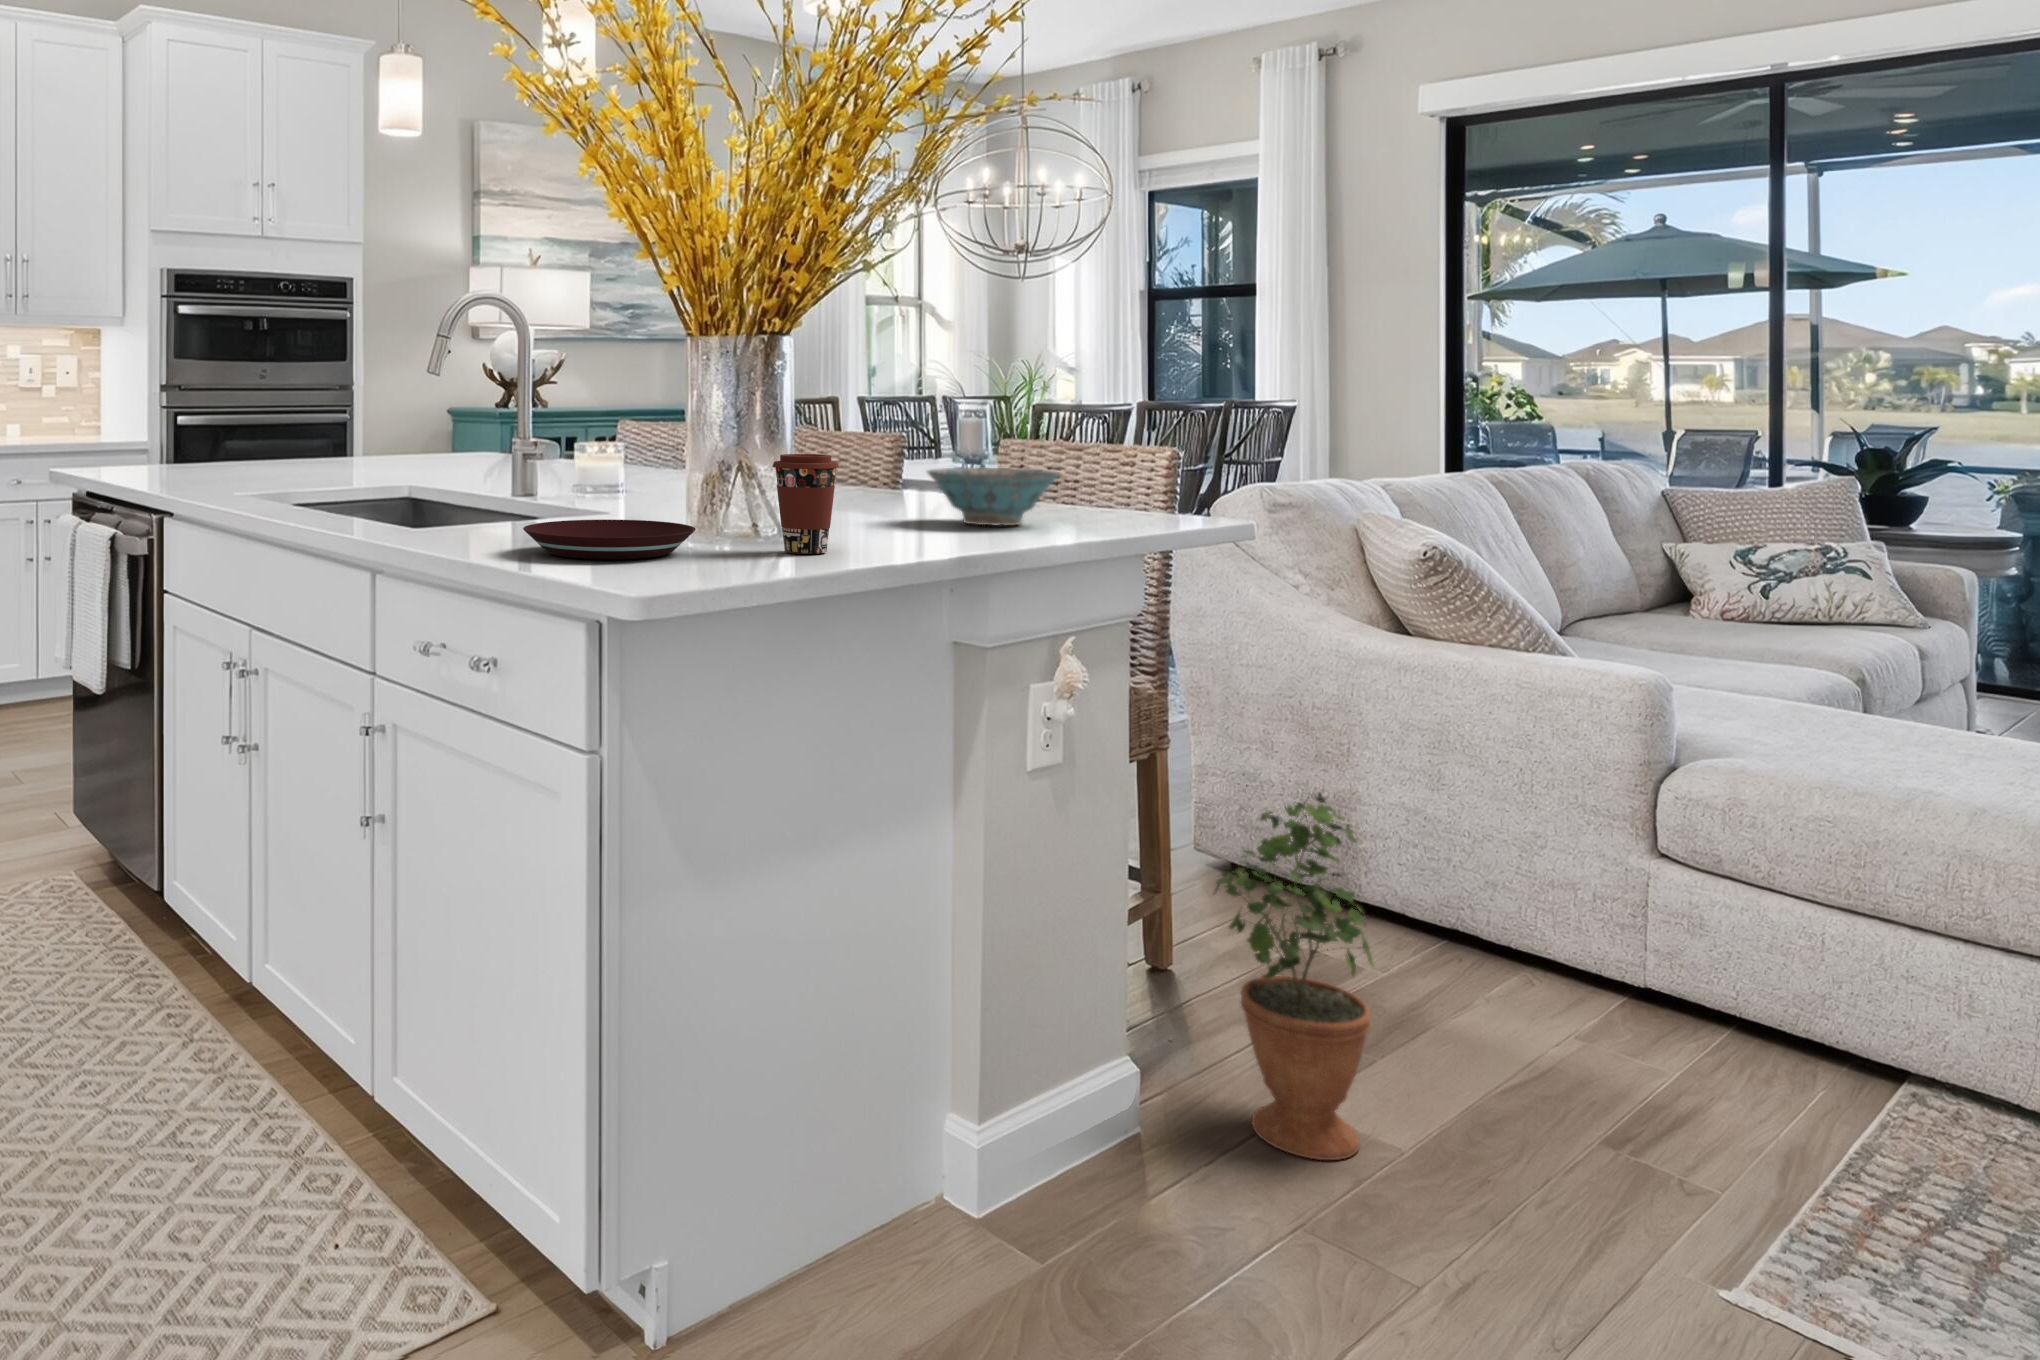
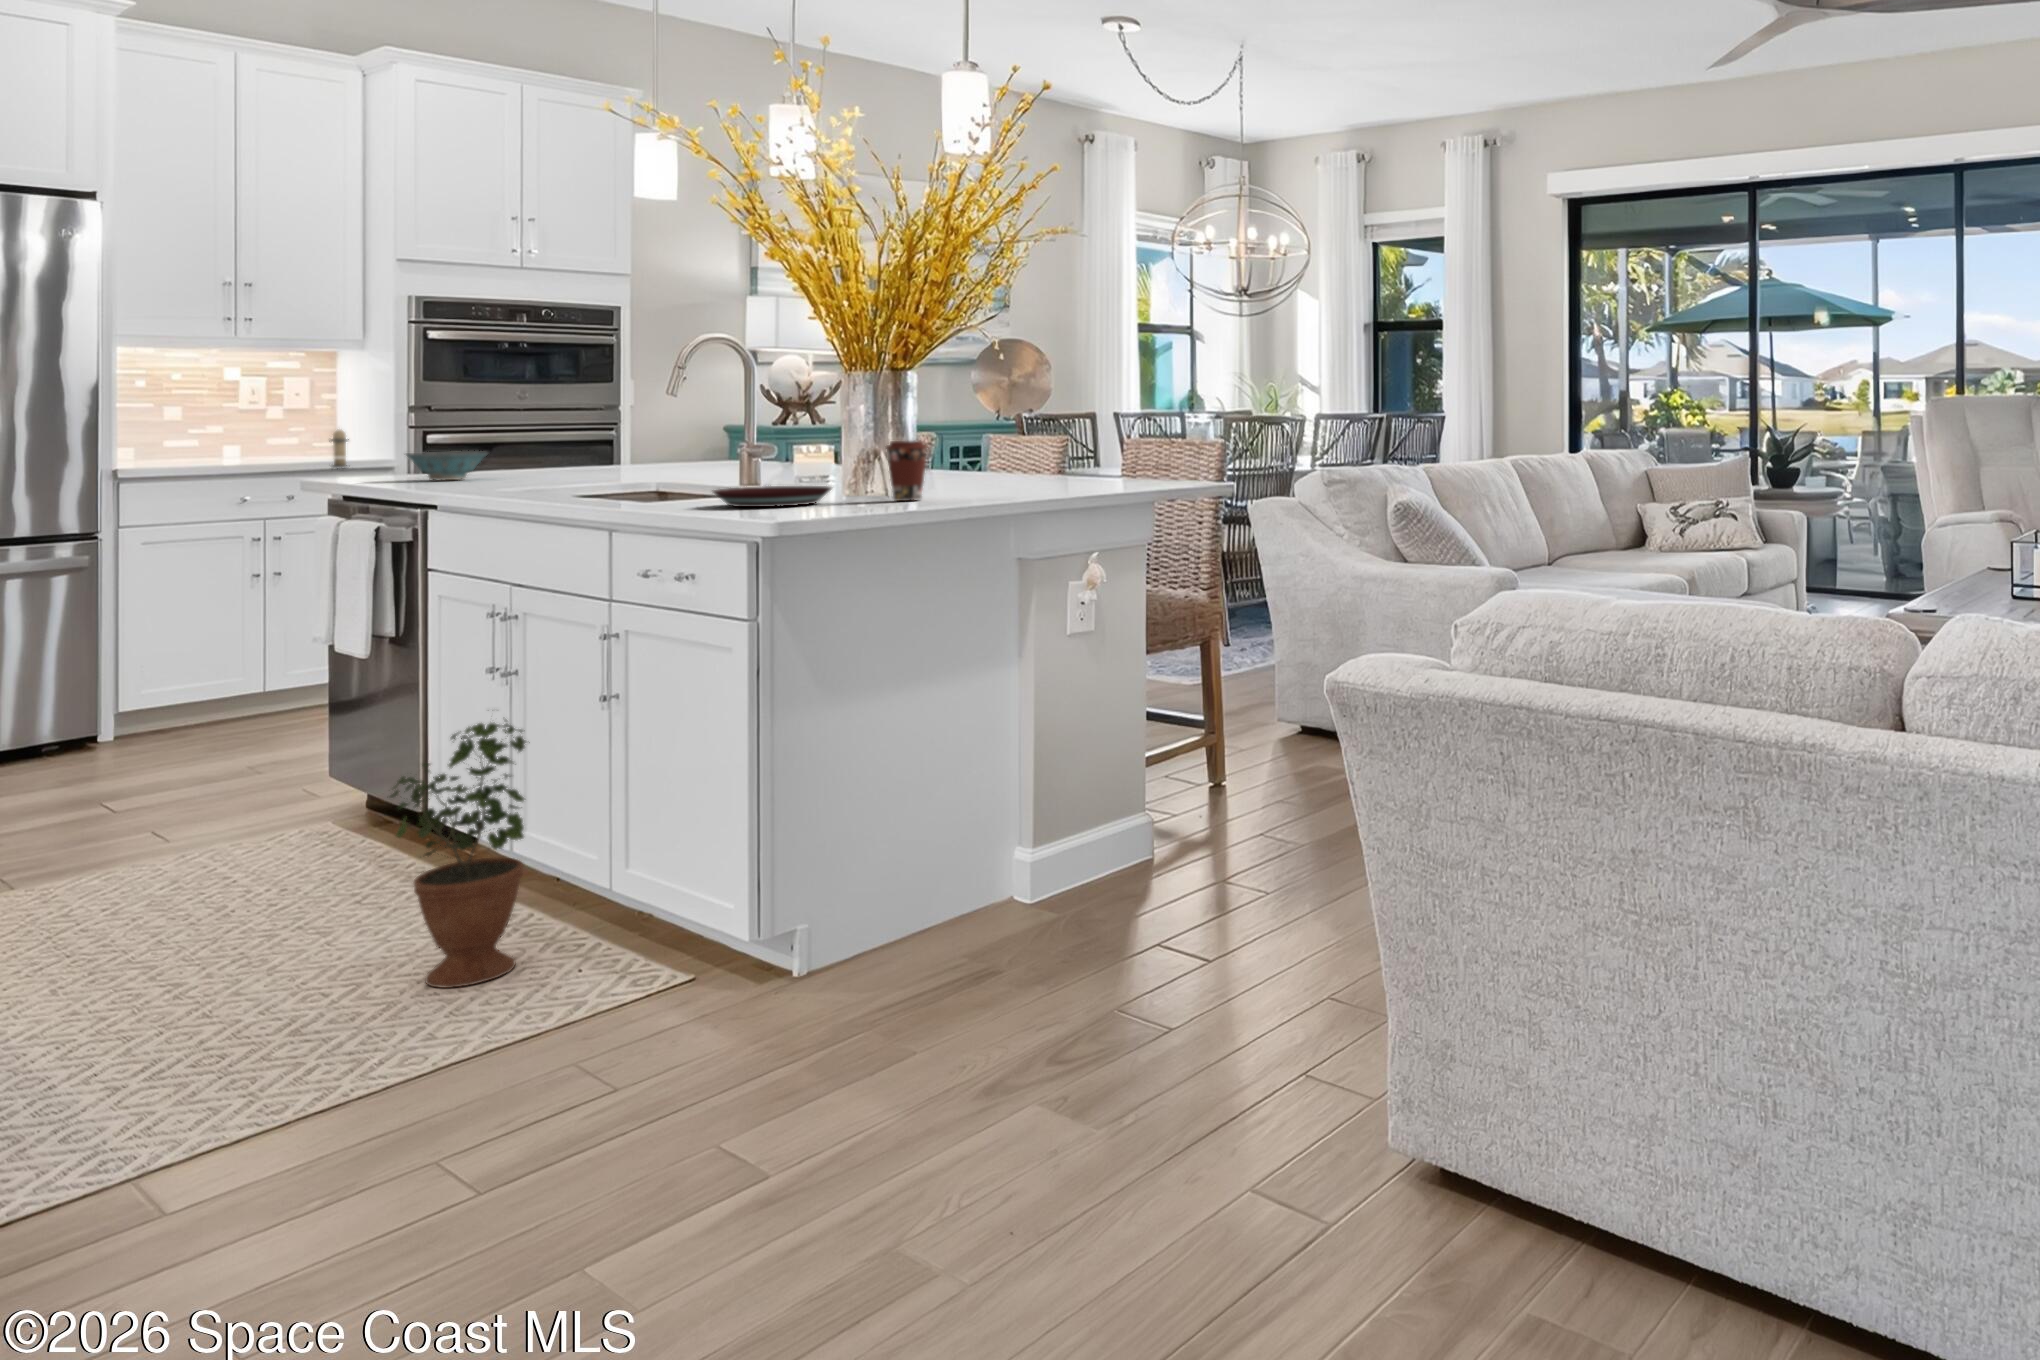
candle: none [88,406,111,450] -> present [331,429,349,468]
ceramic bowl: present [927,468,1060,526] -> present [406,451,488,480]
potted plant: present [1214,793,1374,1160] -> present [390,720,526,988]

